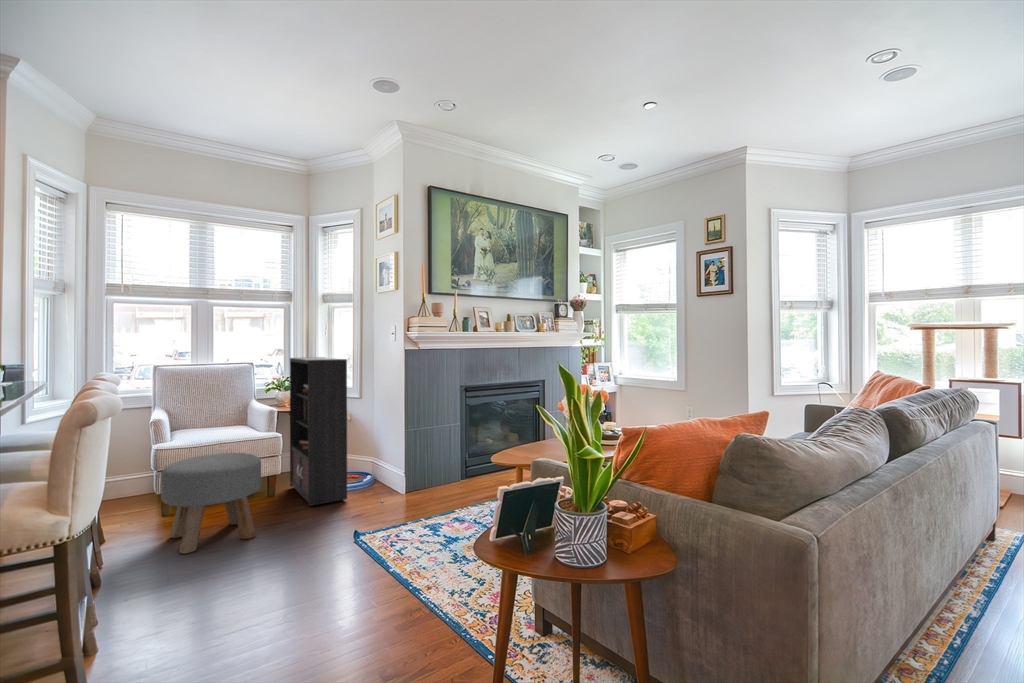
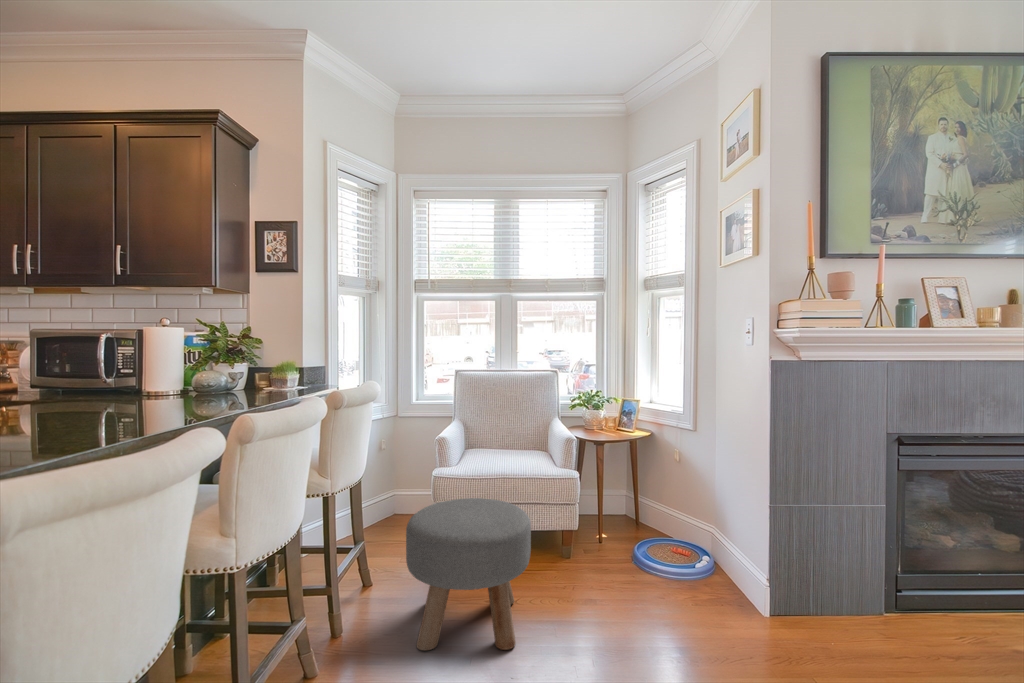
bookcase: present [290,357,383,506] -> none [592,366,728,631]

